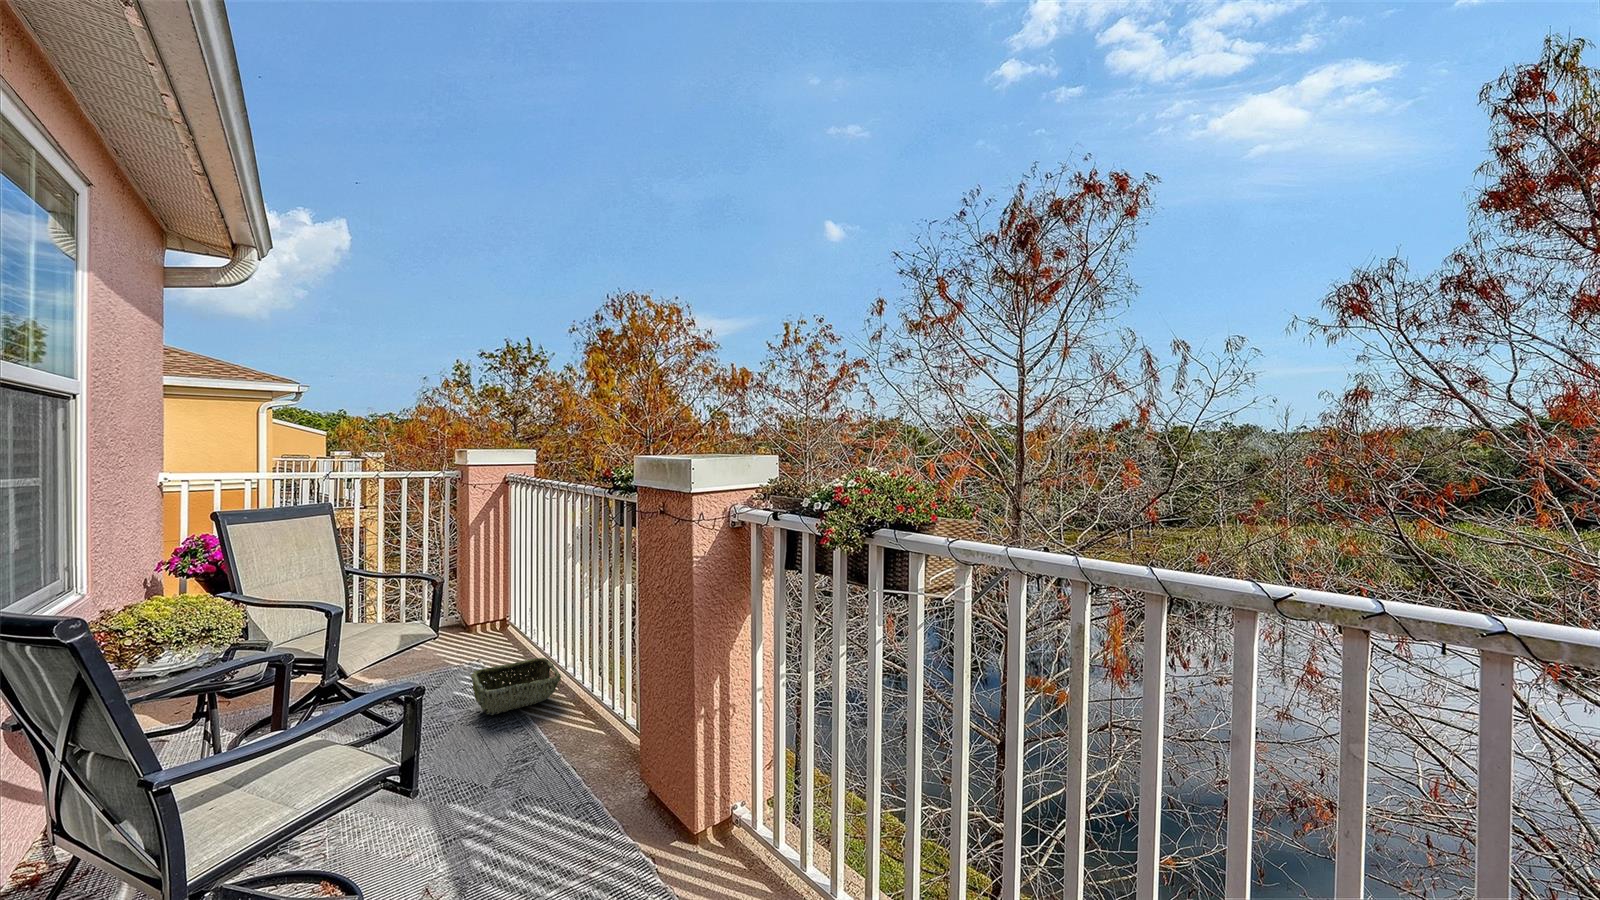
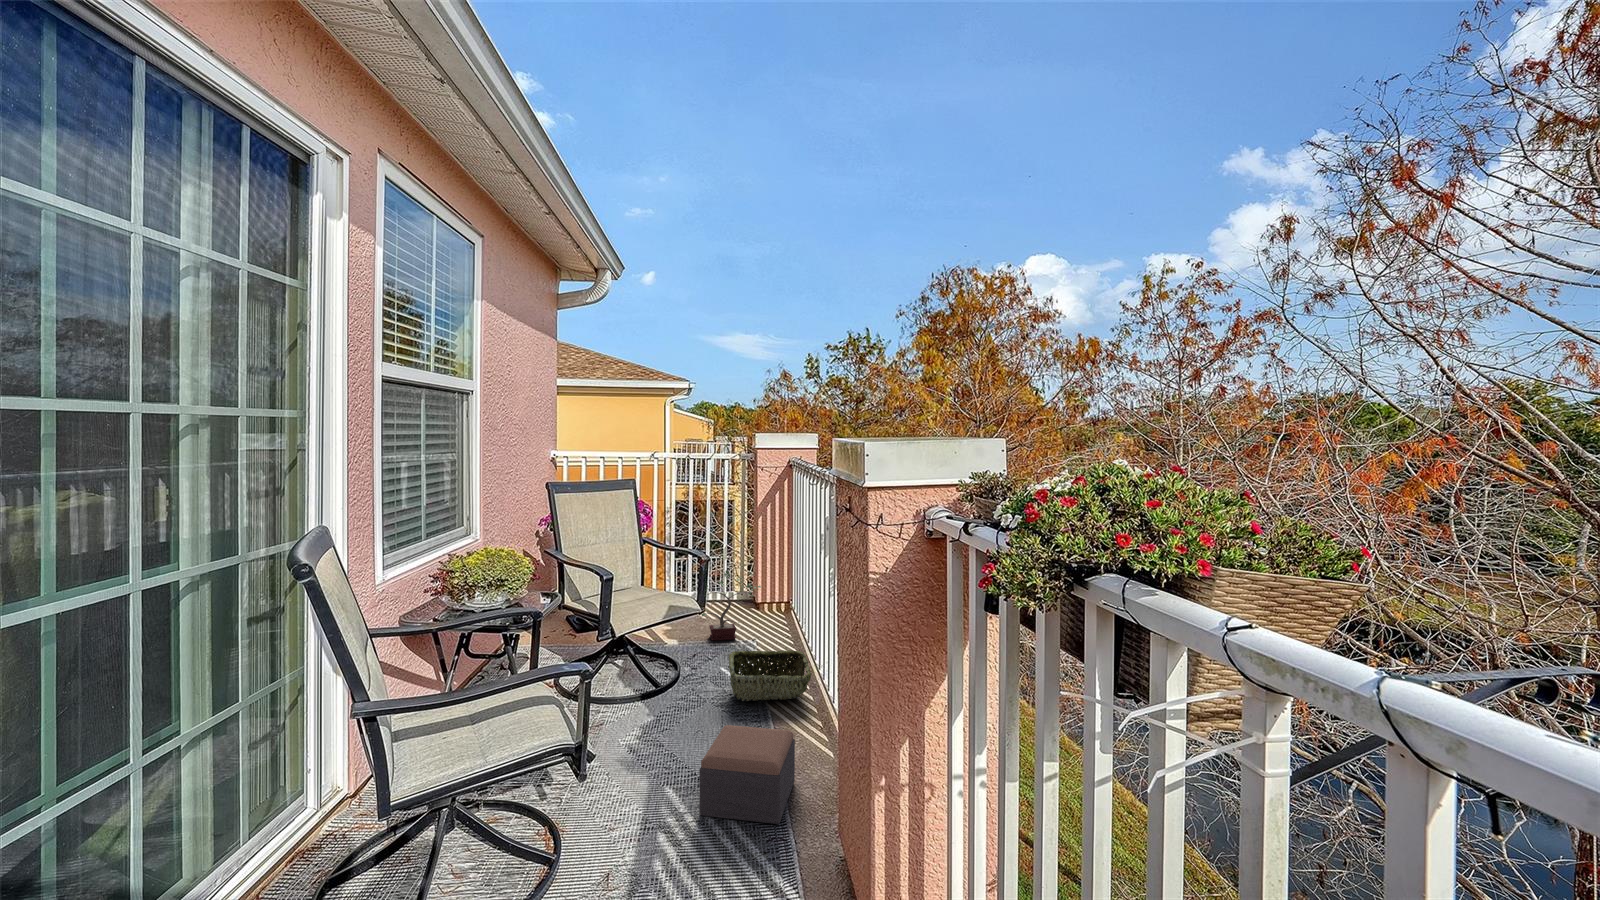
potted plant: none [410,597,482,672] -> present [702,571,761,641]
footstool: none [498,718,580,813] -> present [699,725,795,824]

